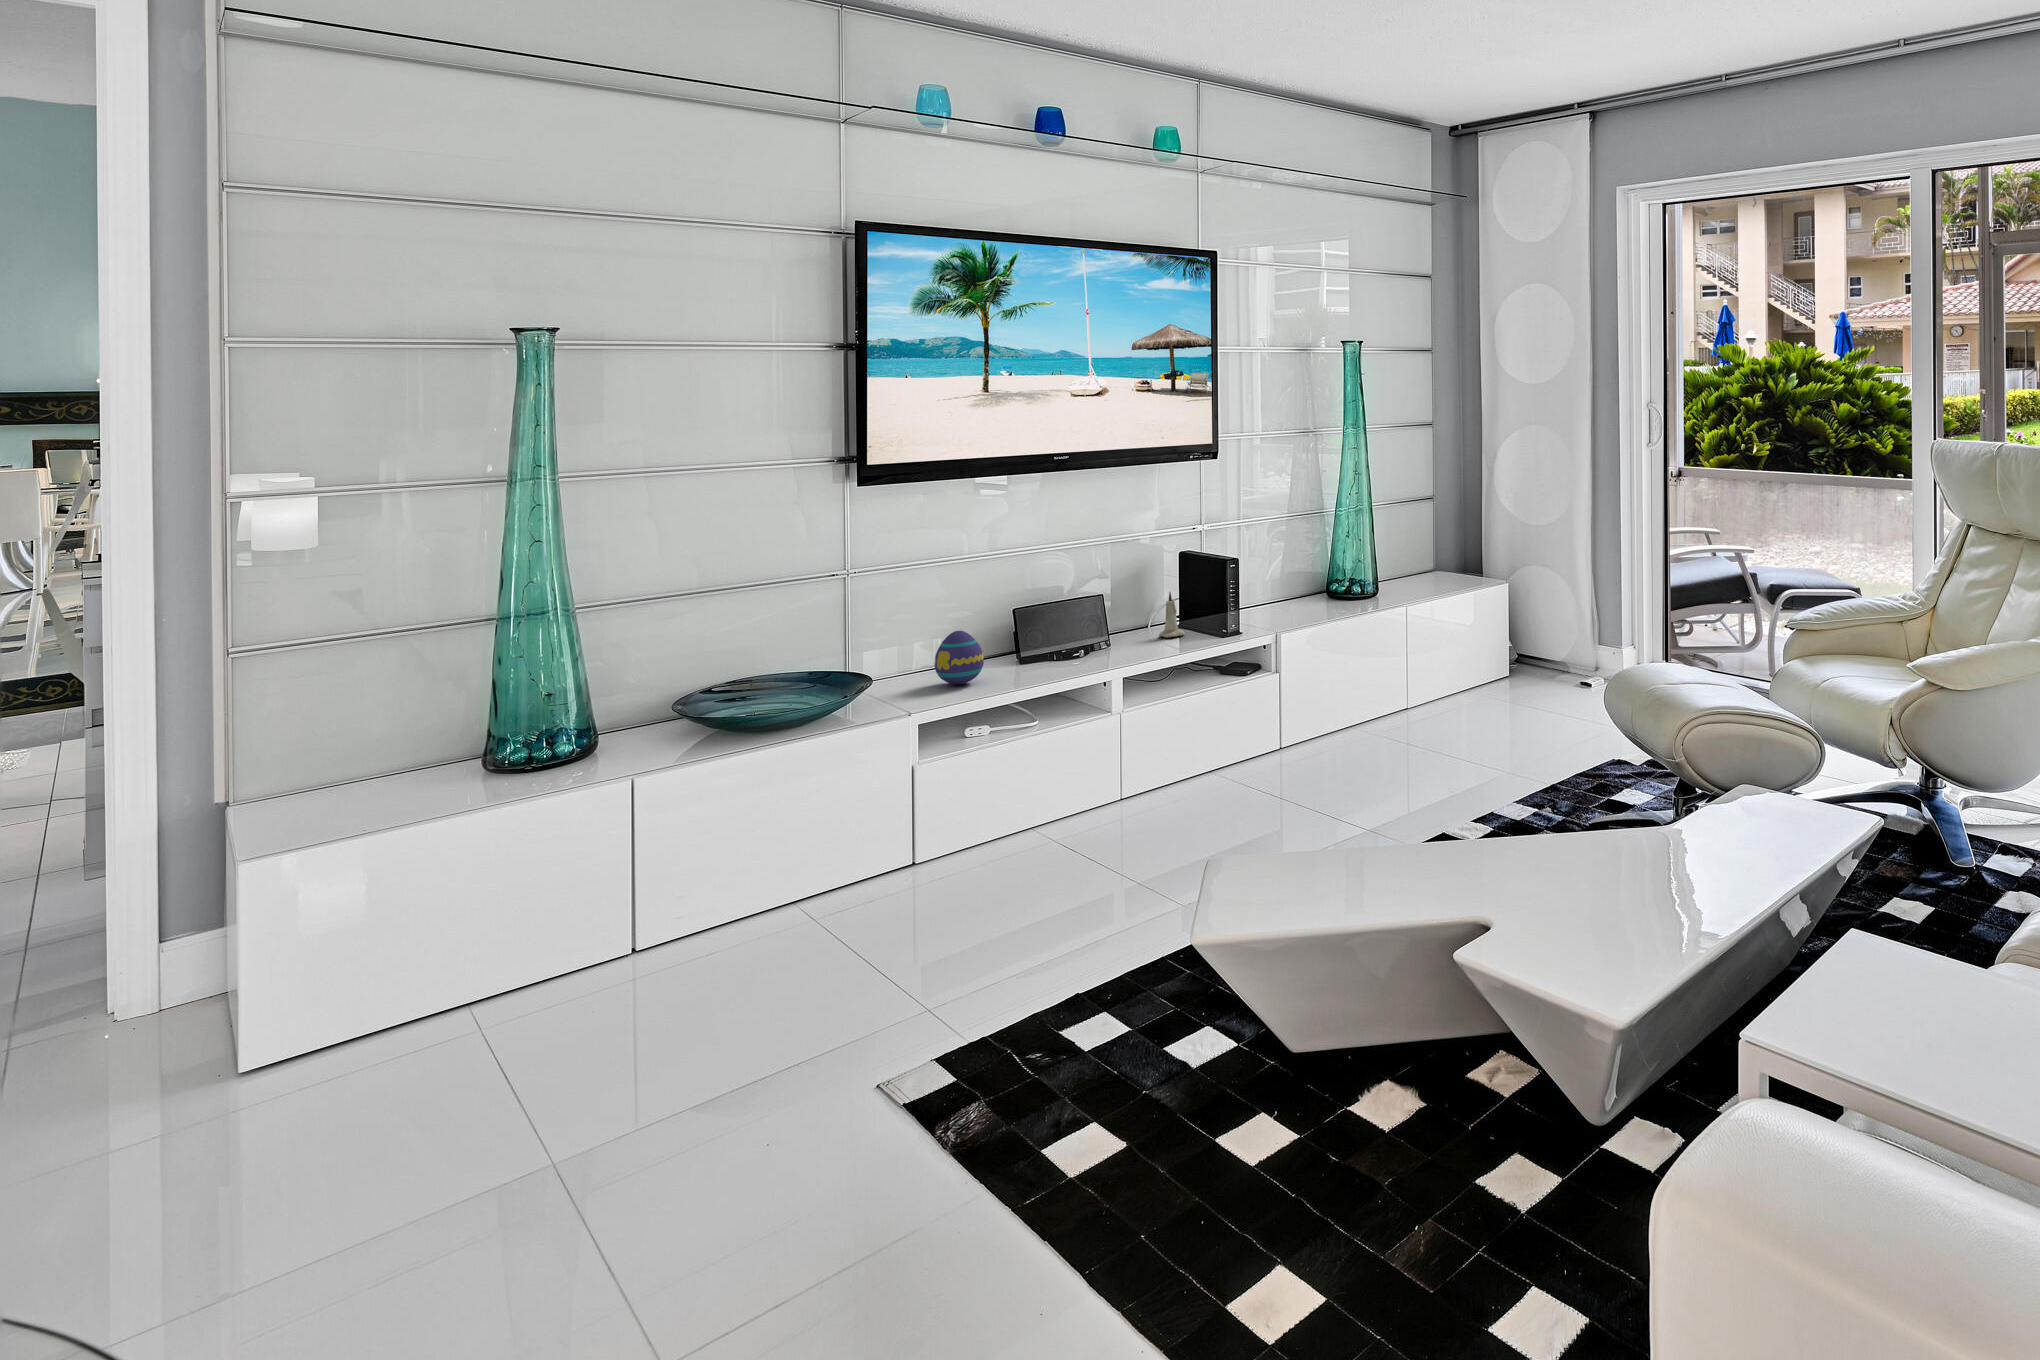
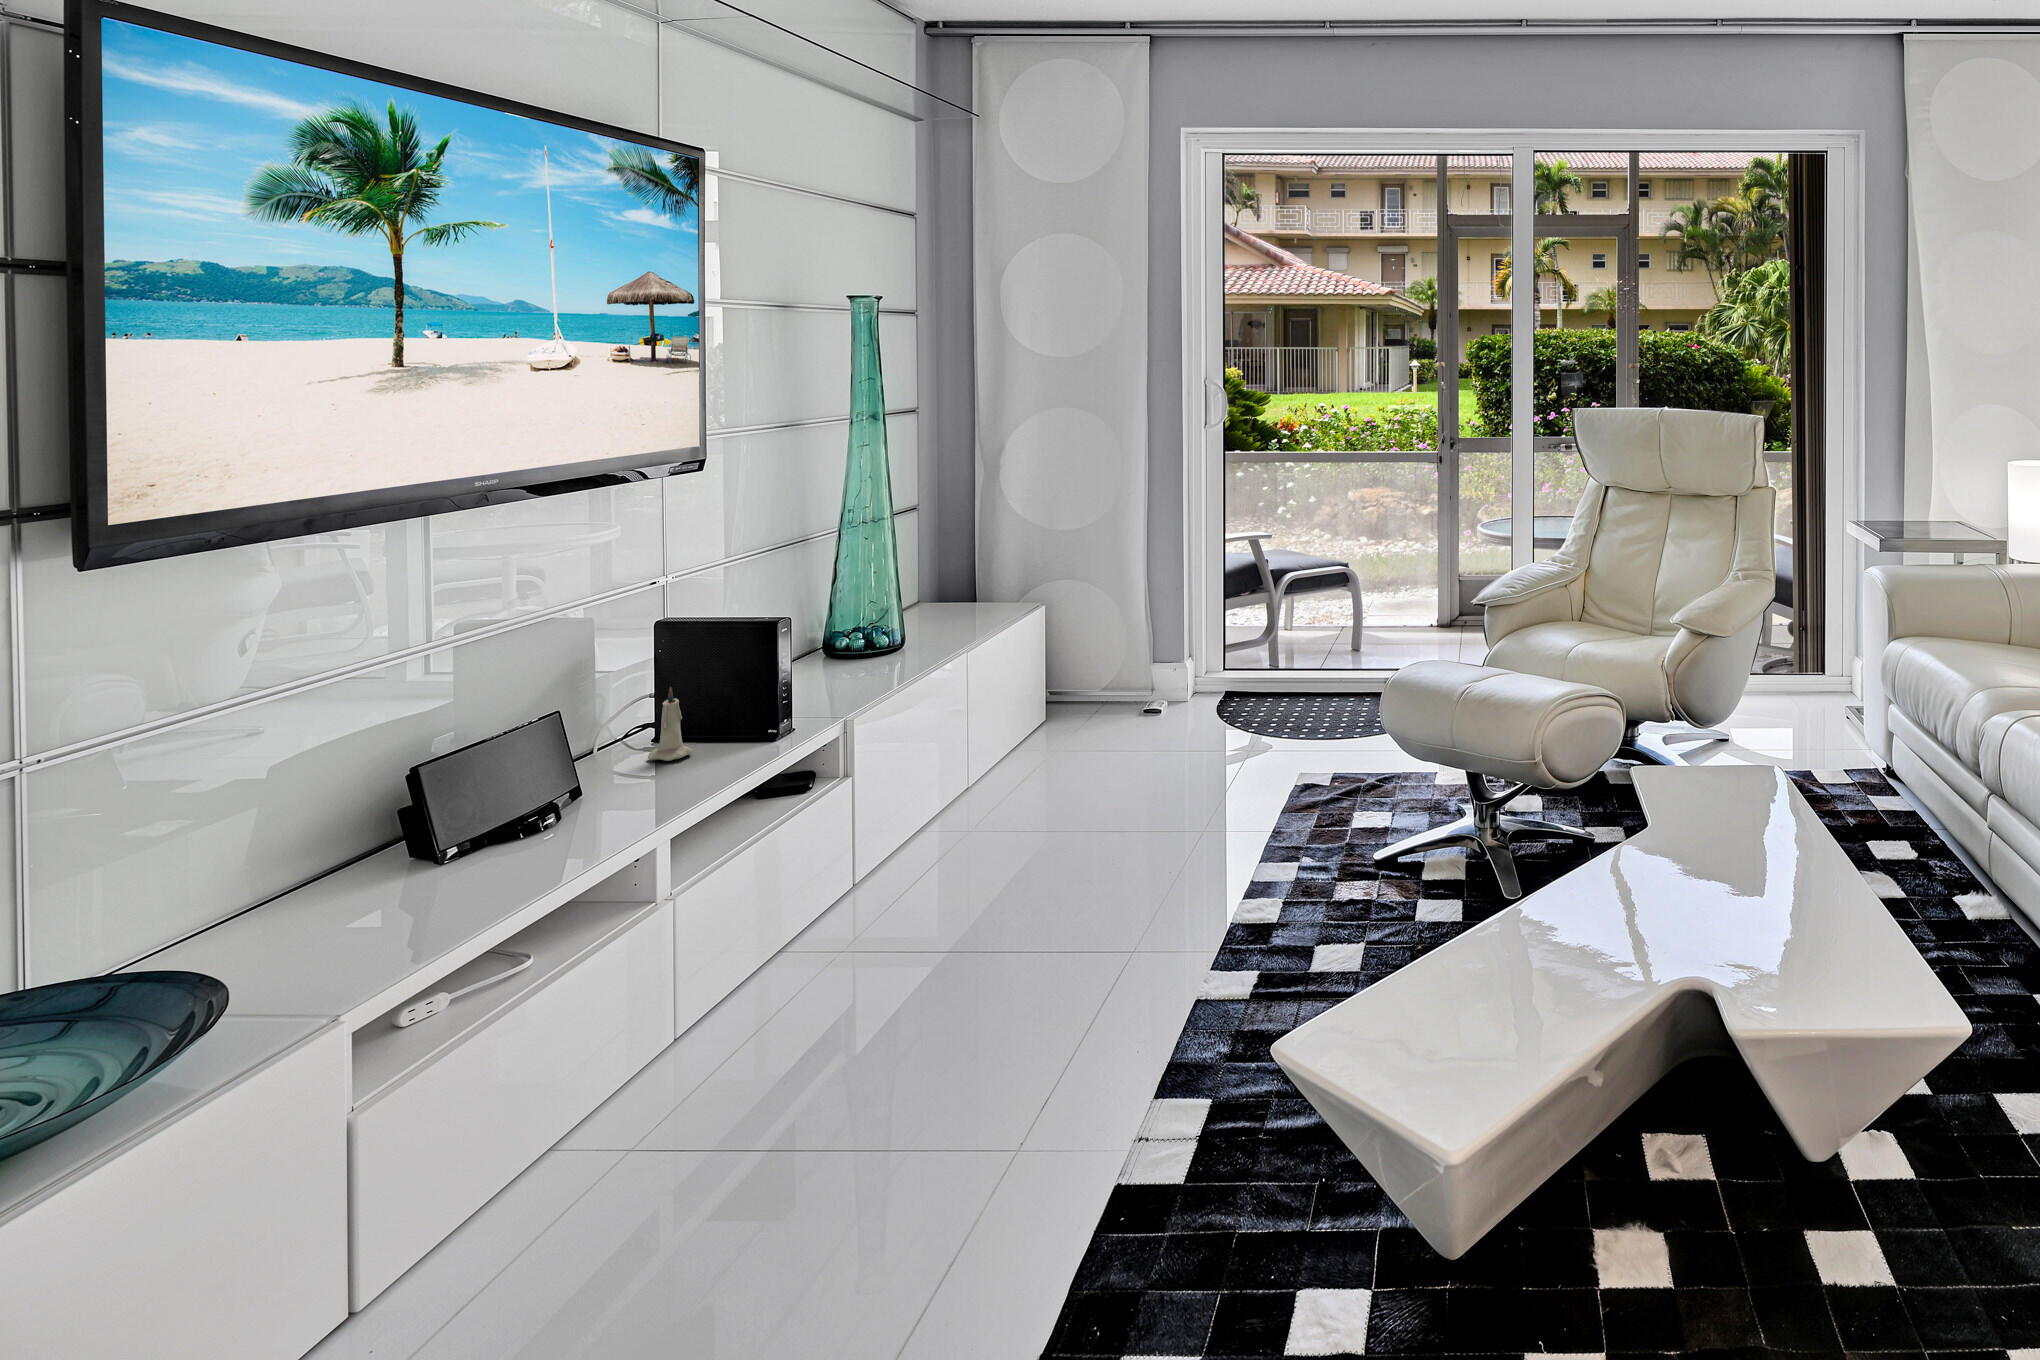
decorative egg: present [934,631,984,684] -> none [319,806,426,906]

